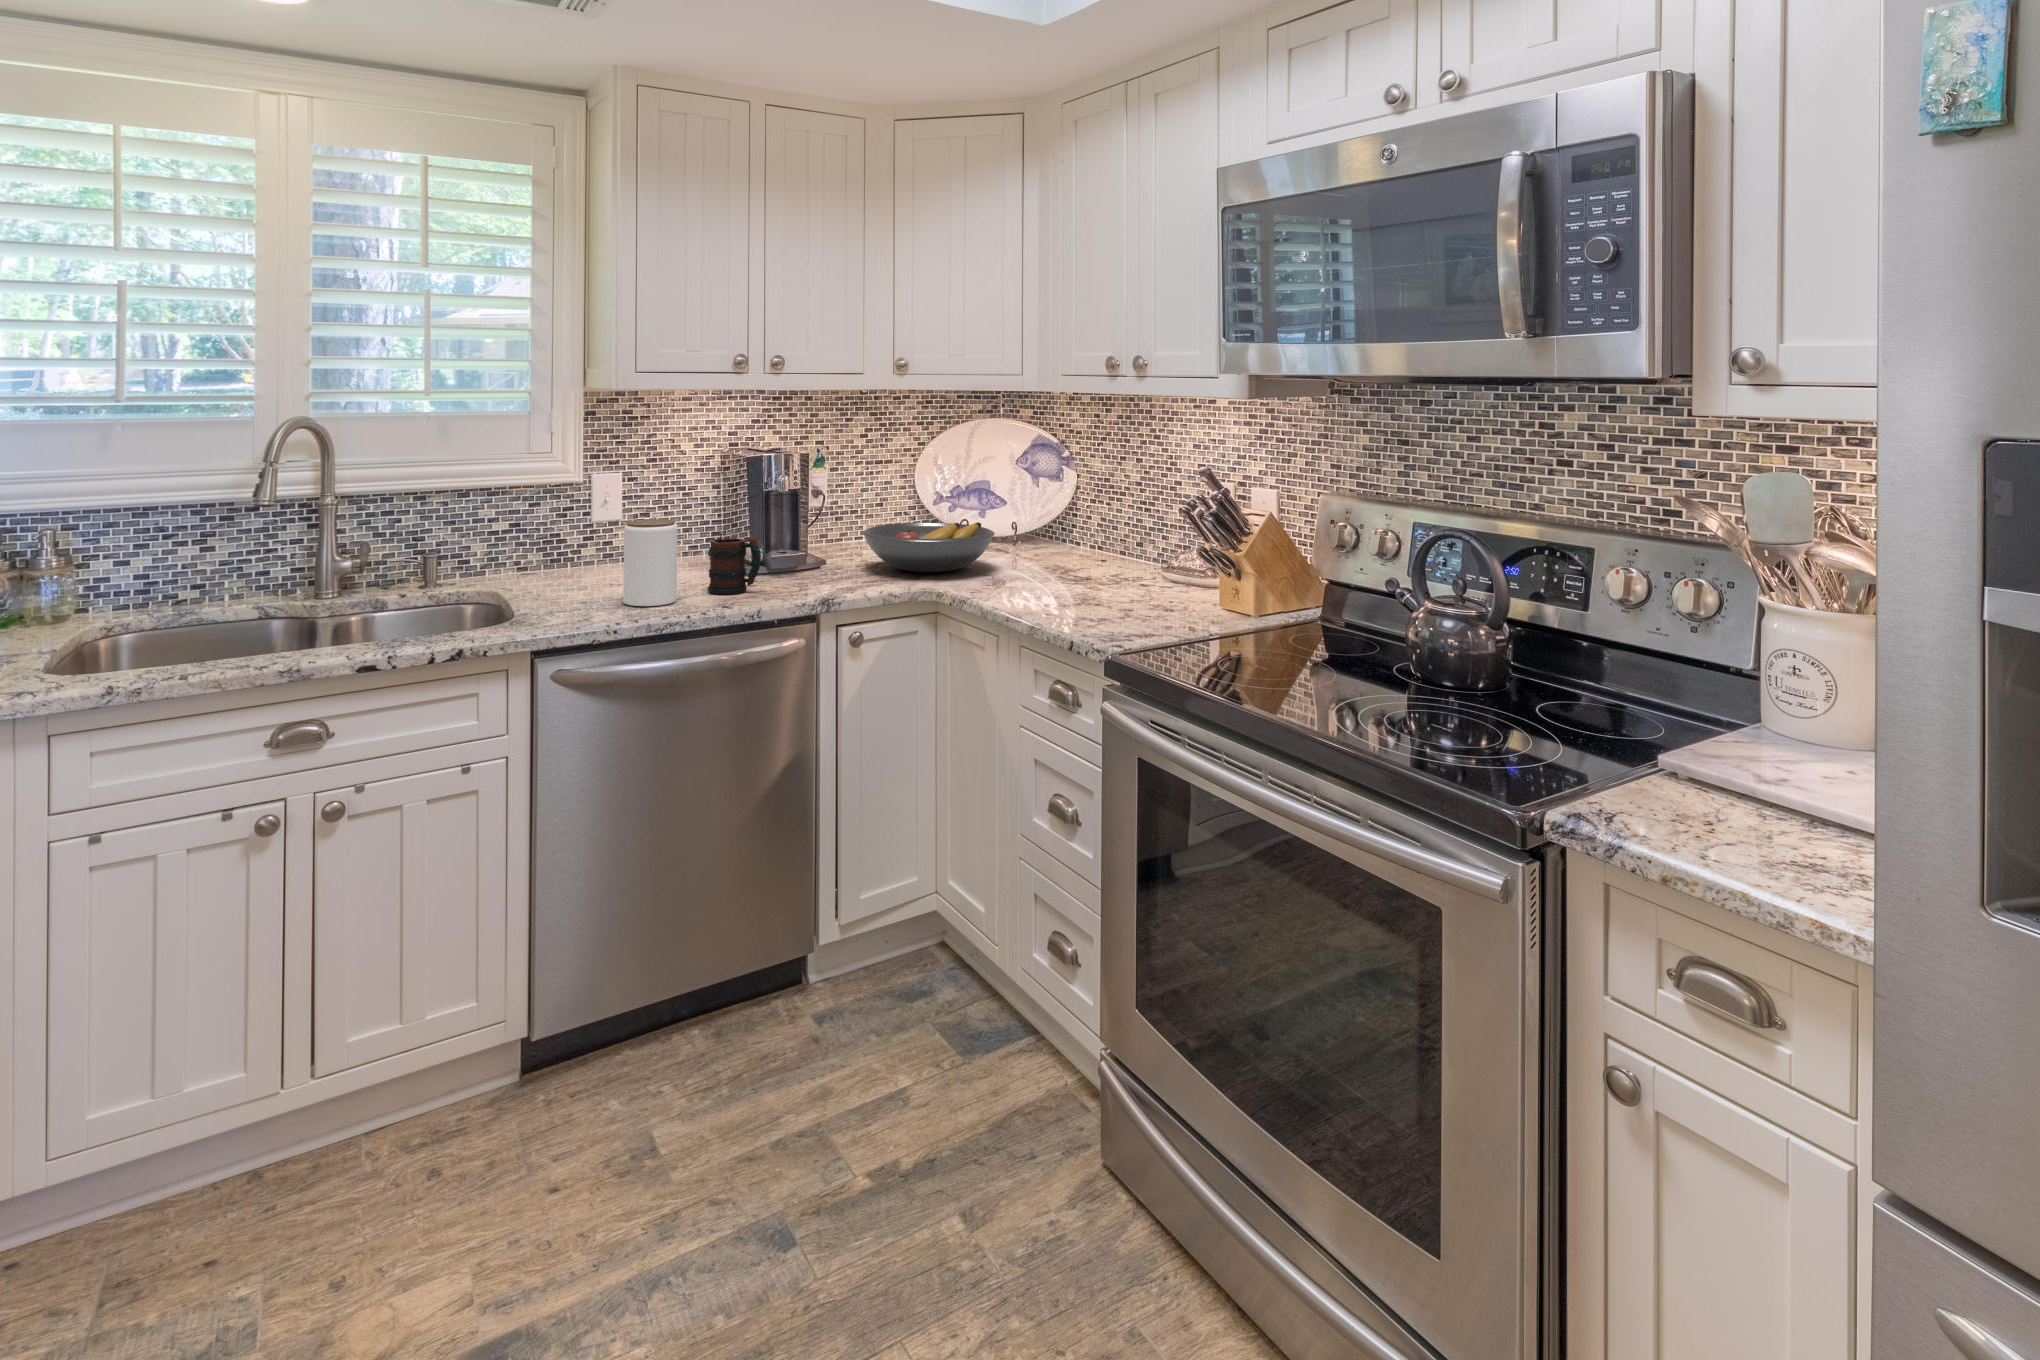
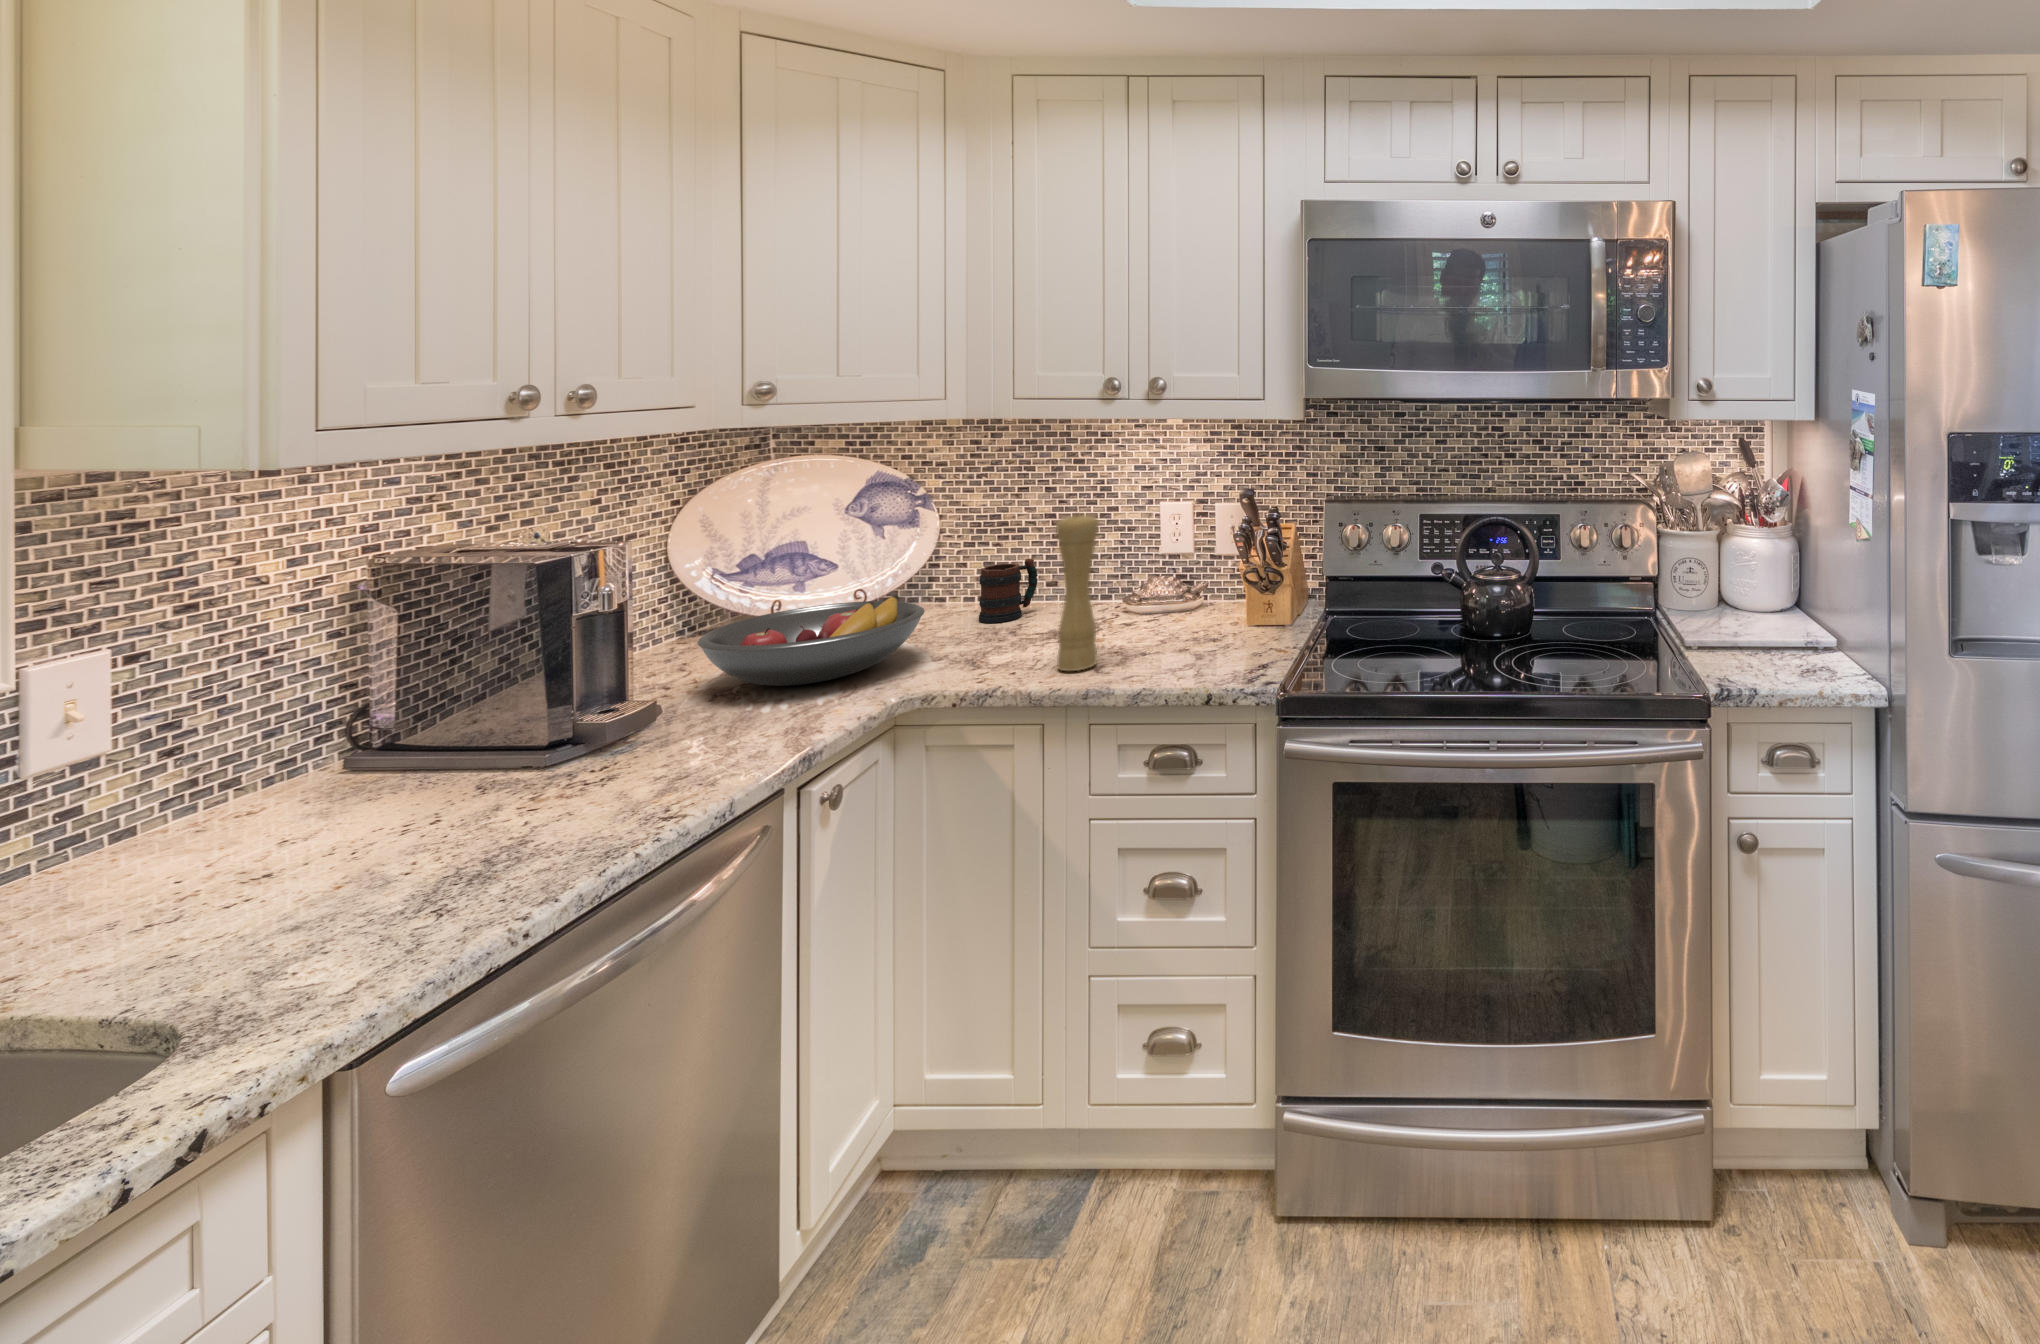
pepper mill: none [1023,469,1057,604] -> present [1056,513,1098,671]
jar: present [623,519,677,606] -> none [280,717,453,931]
mug: present [708,537,761,594] -> present [979,559,1038,623]

